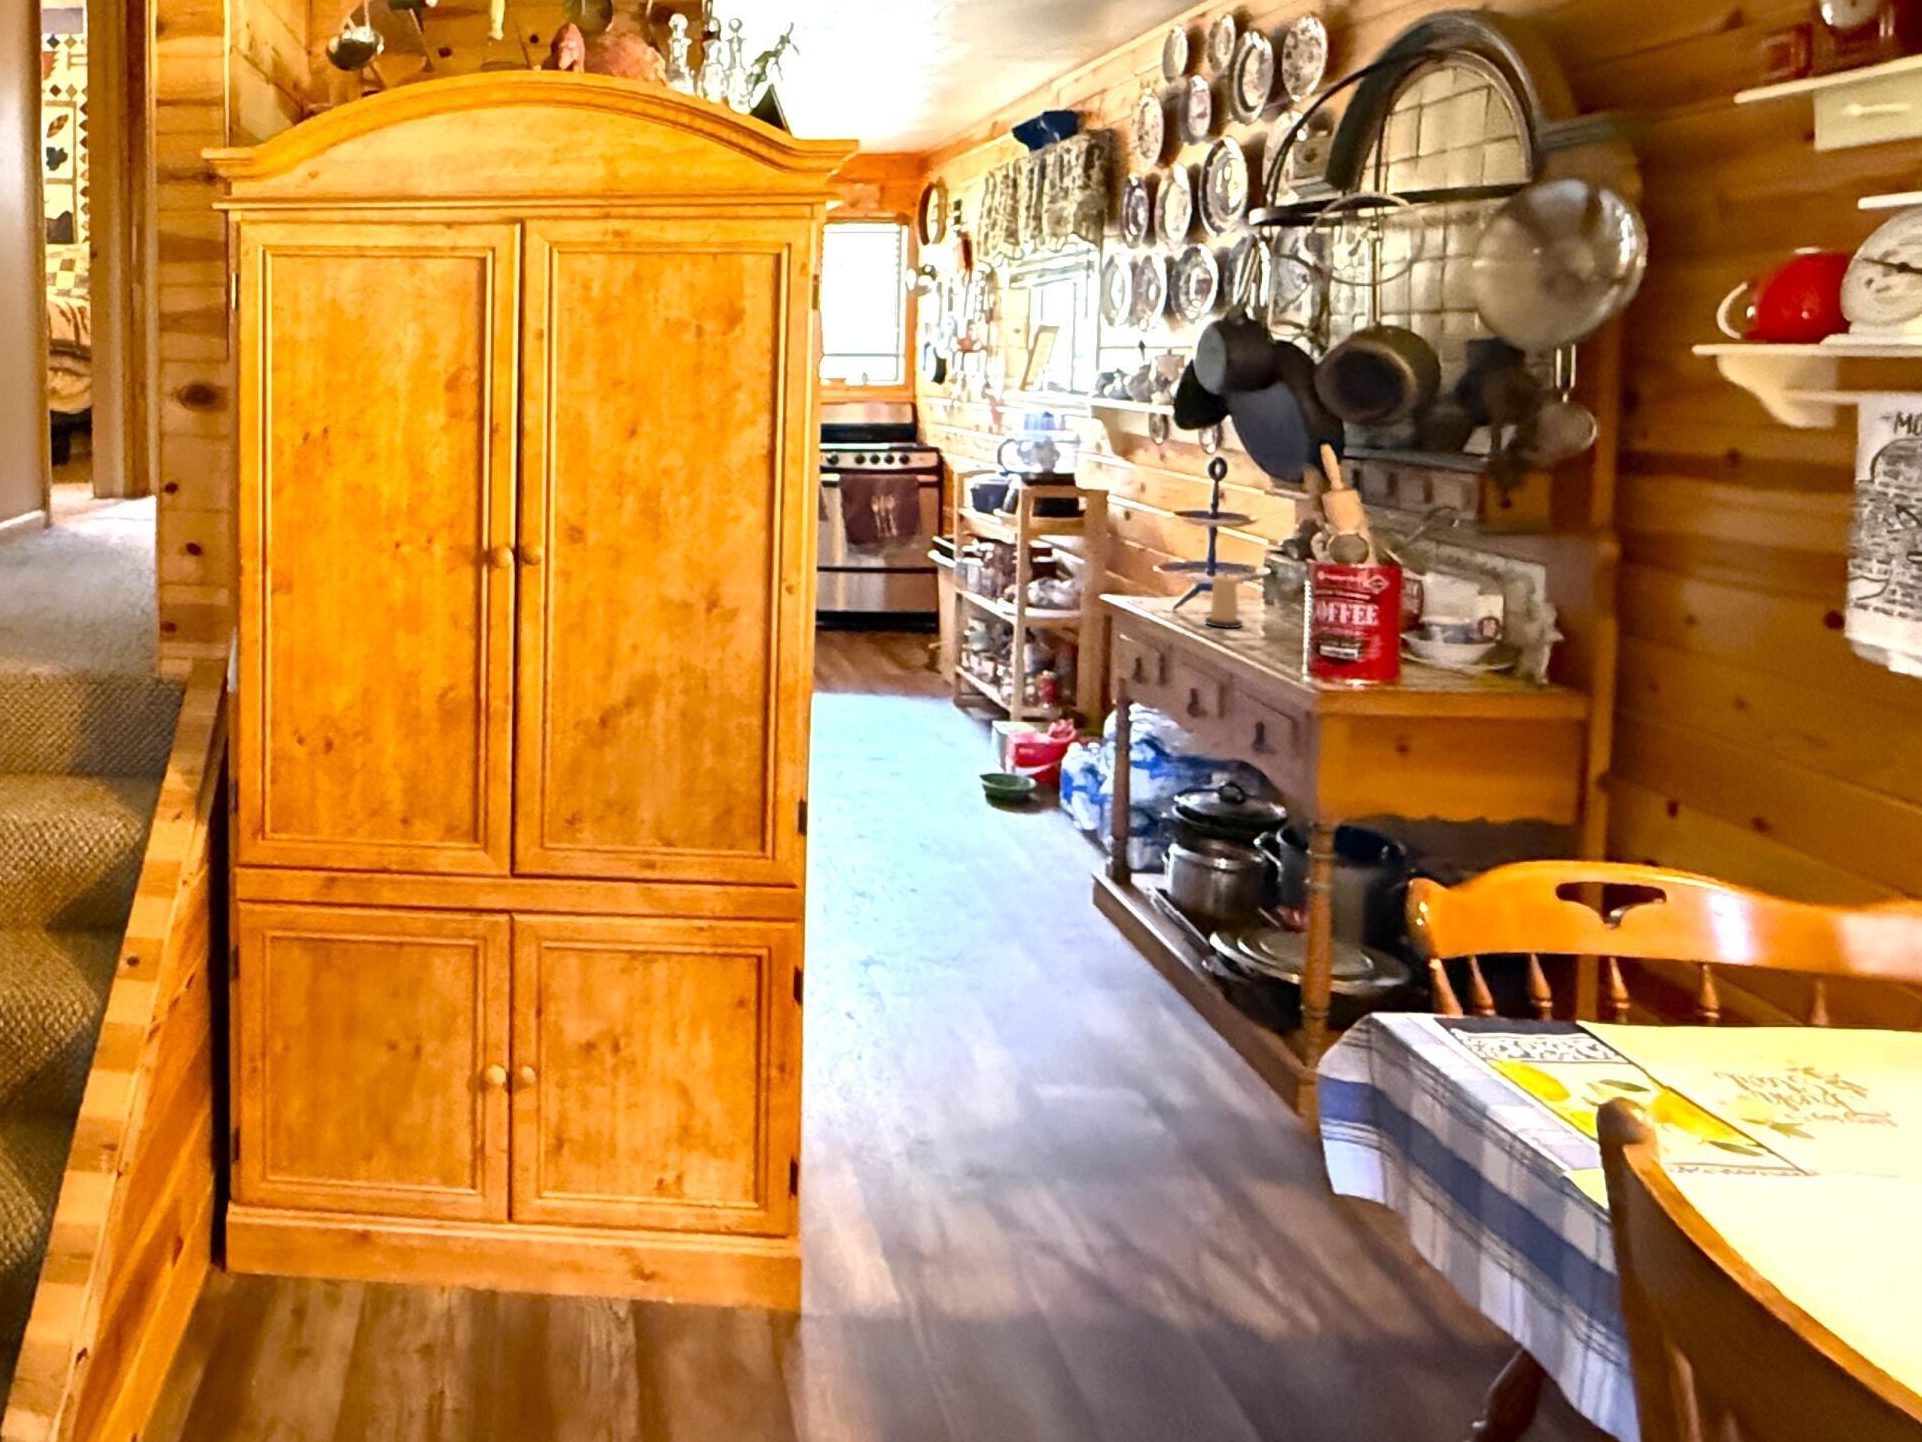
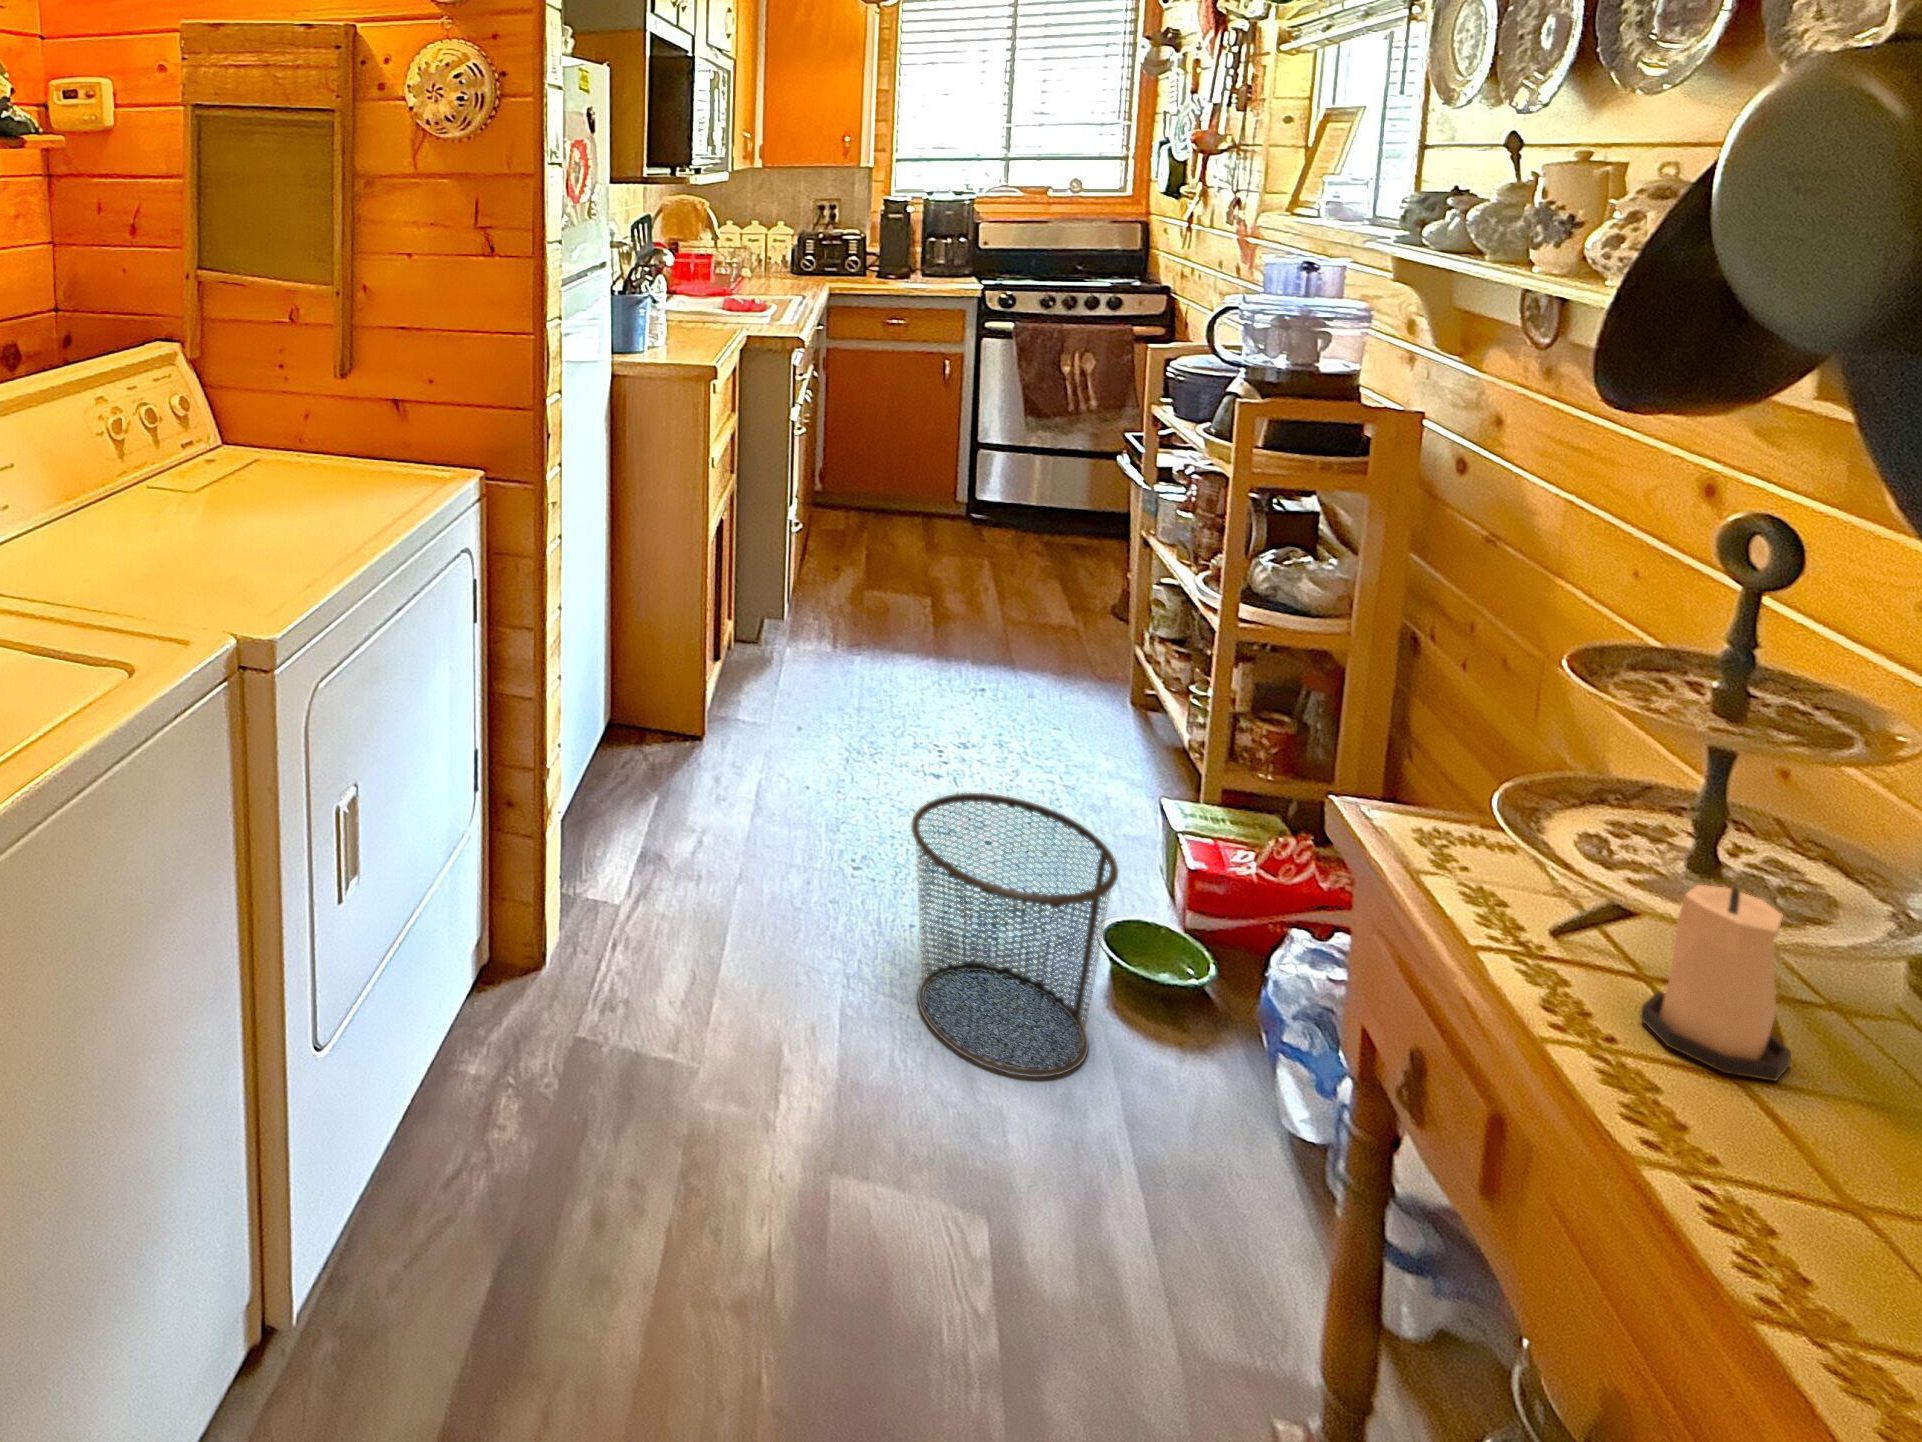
trash can: none [889,701,996,832] -> present [912,793,1118,1077]

